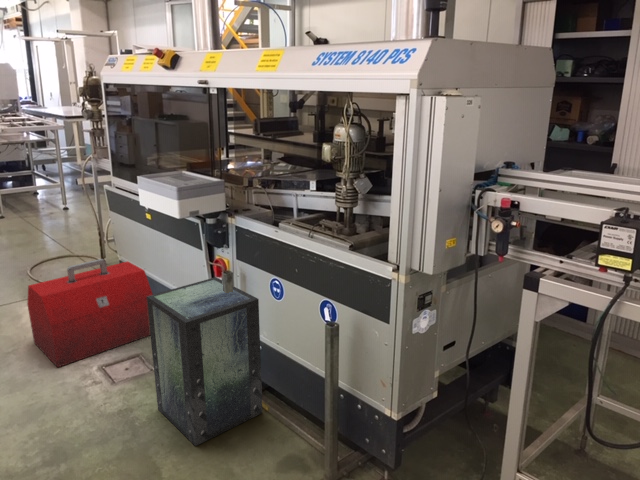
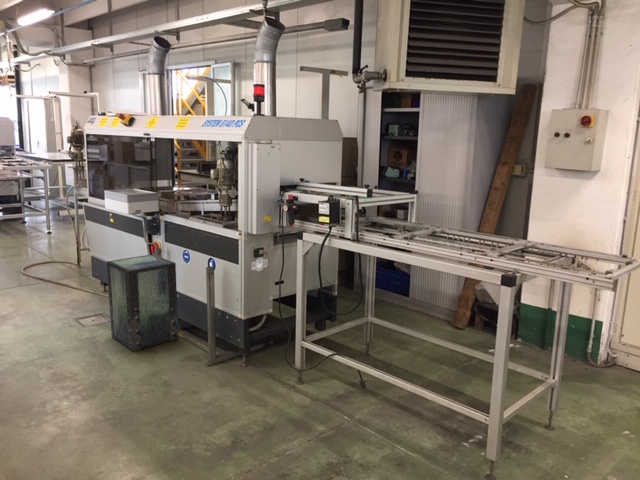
toolbox: present [27,259,153,367] -> none [26,250,115,319]

